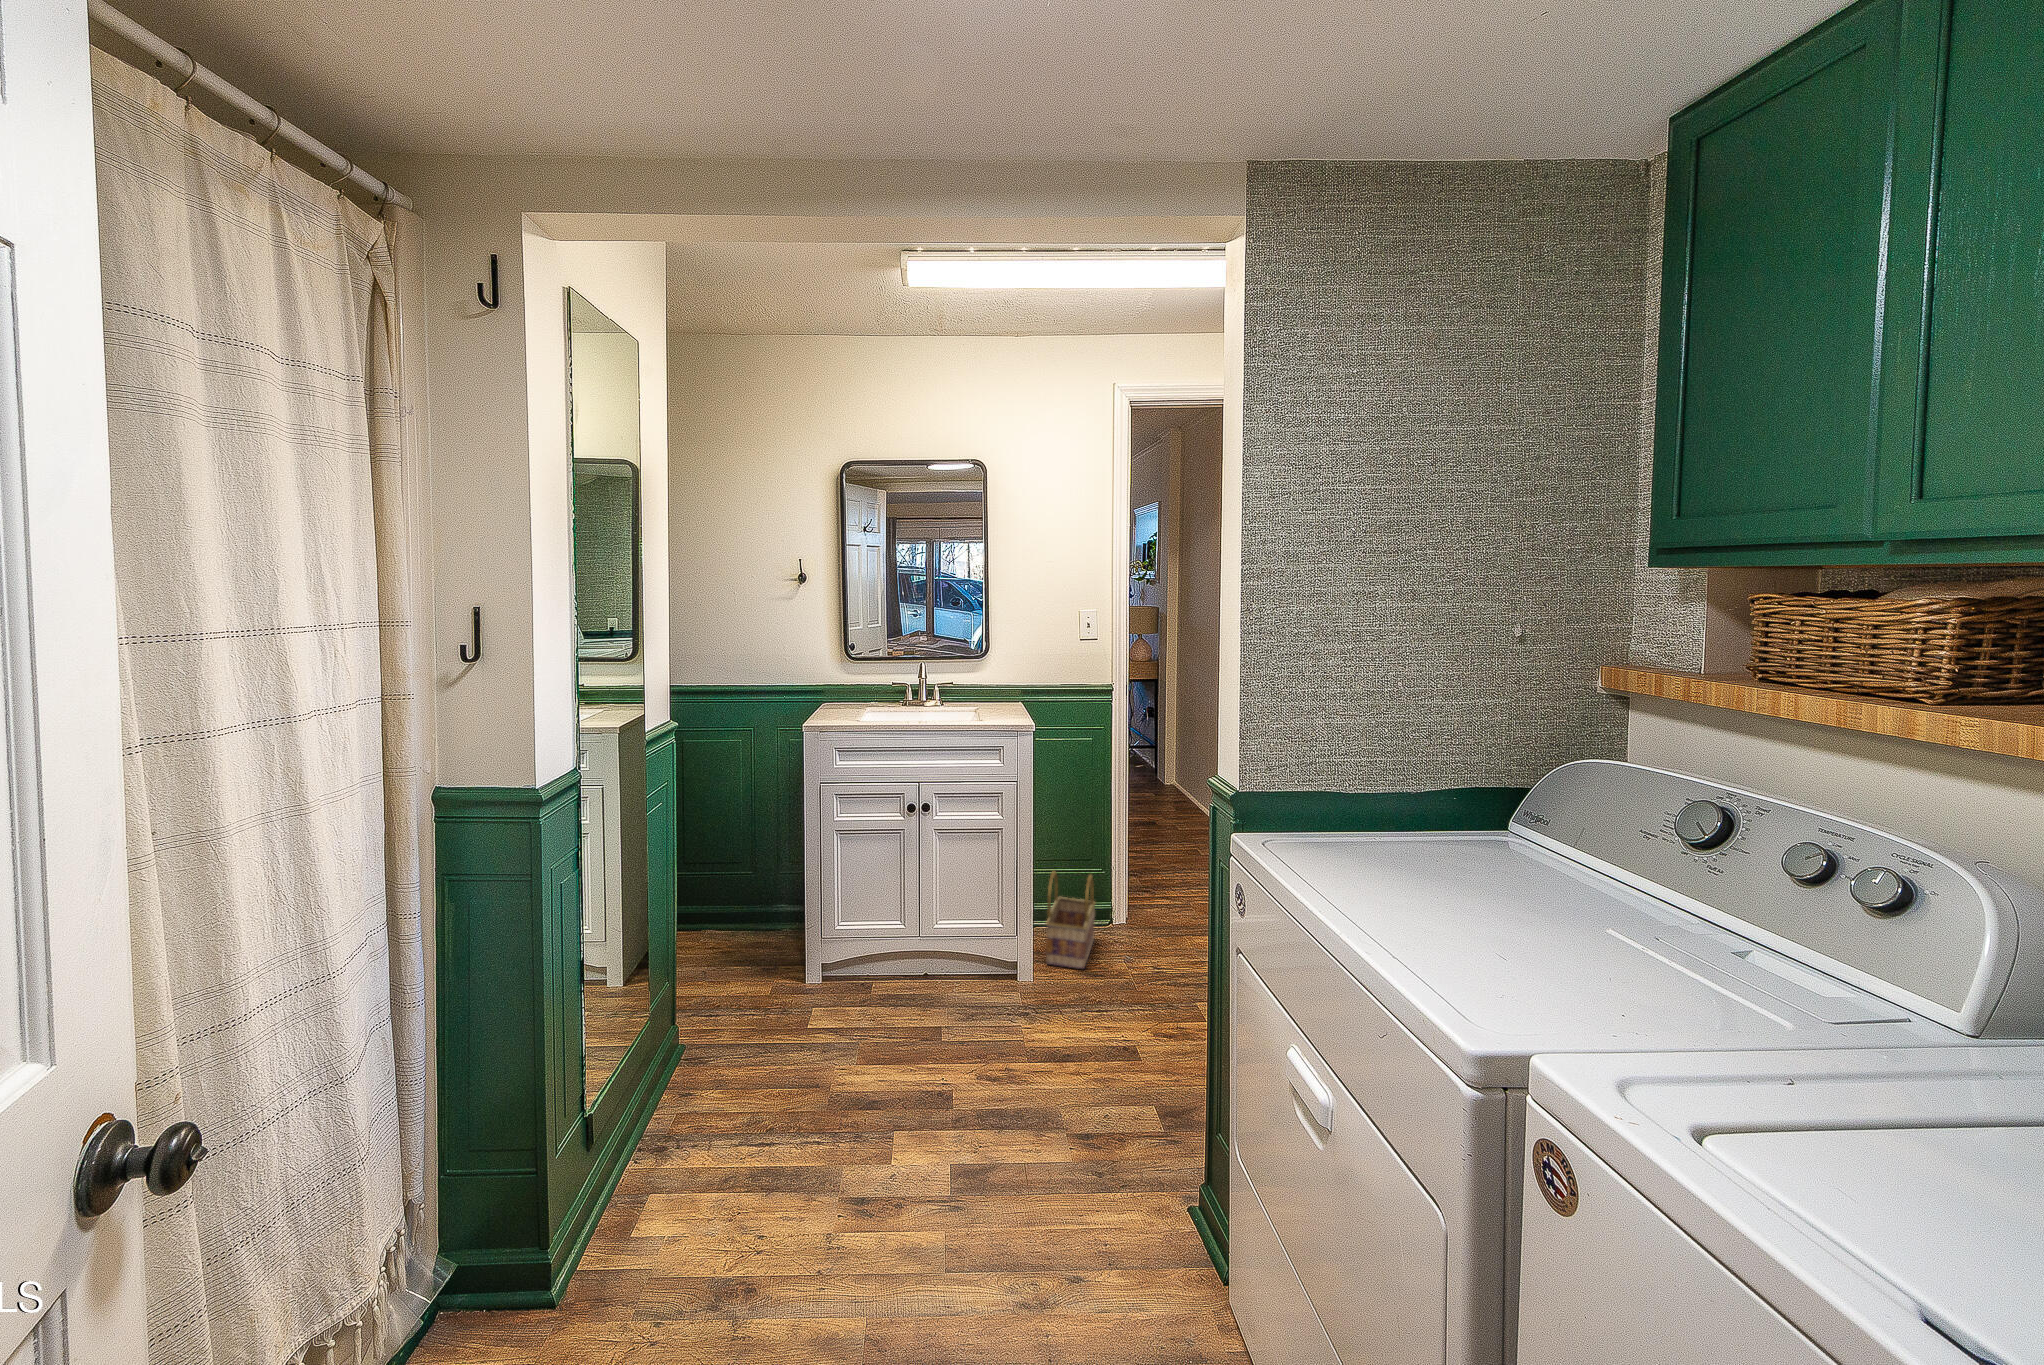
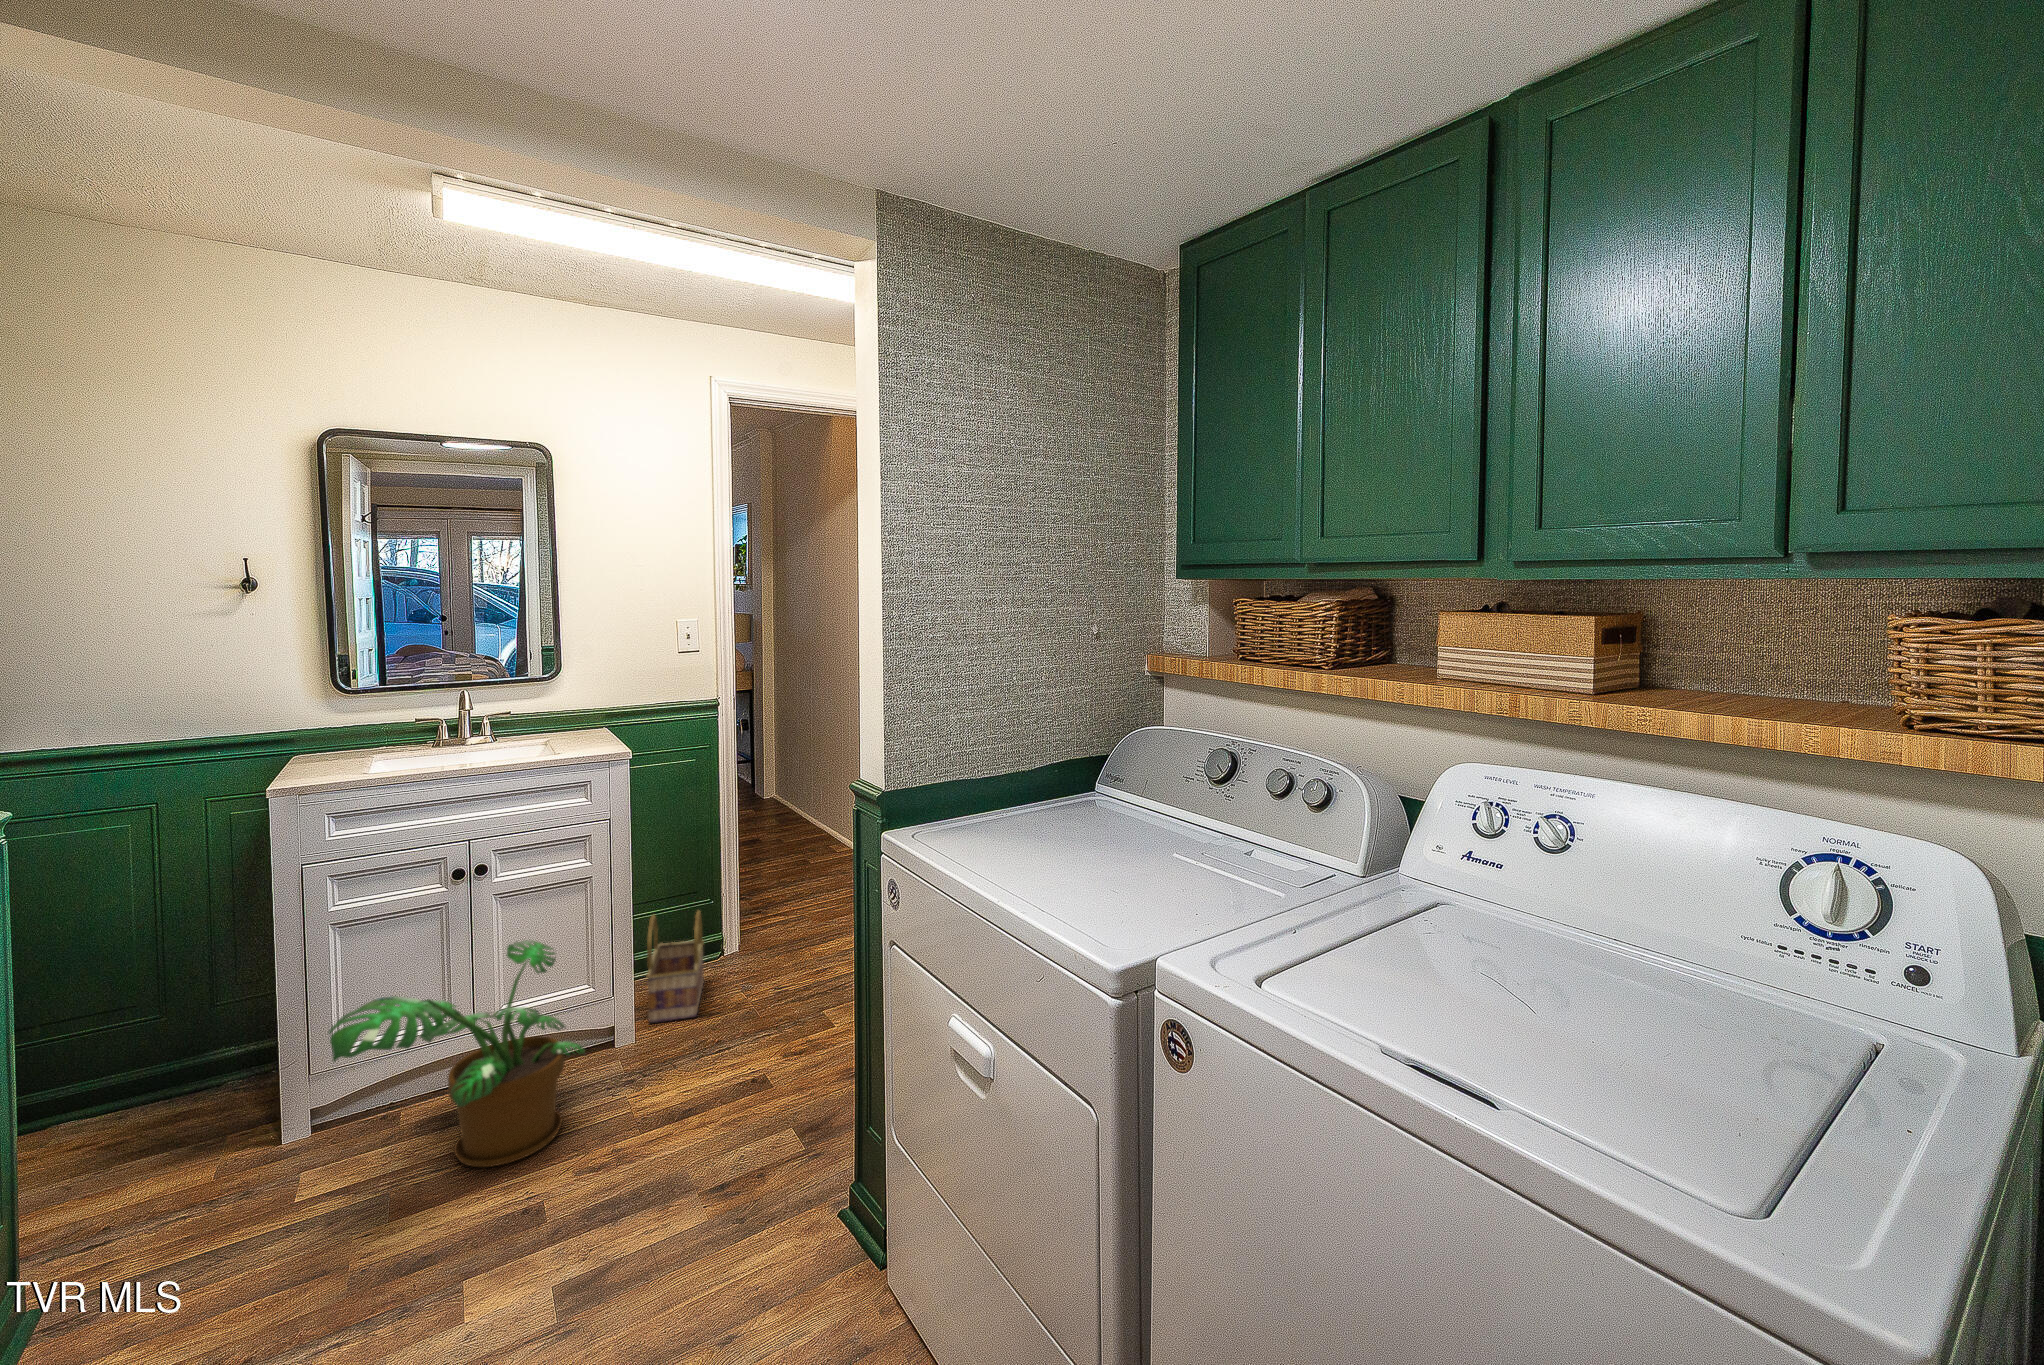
potted plant: none [823,871,990,1049] -> present [329,940,585,1167]

